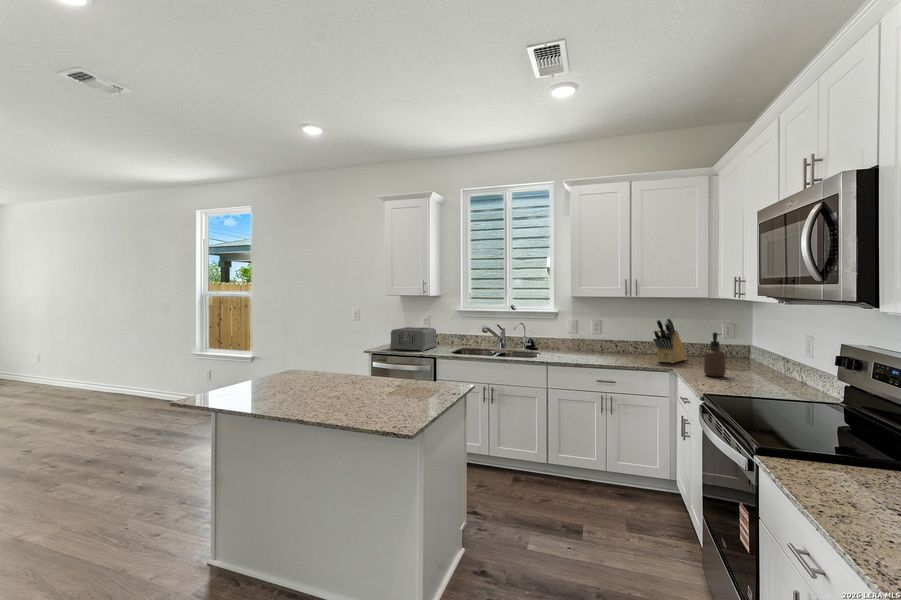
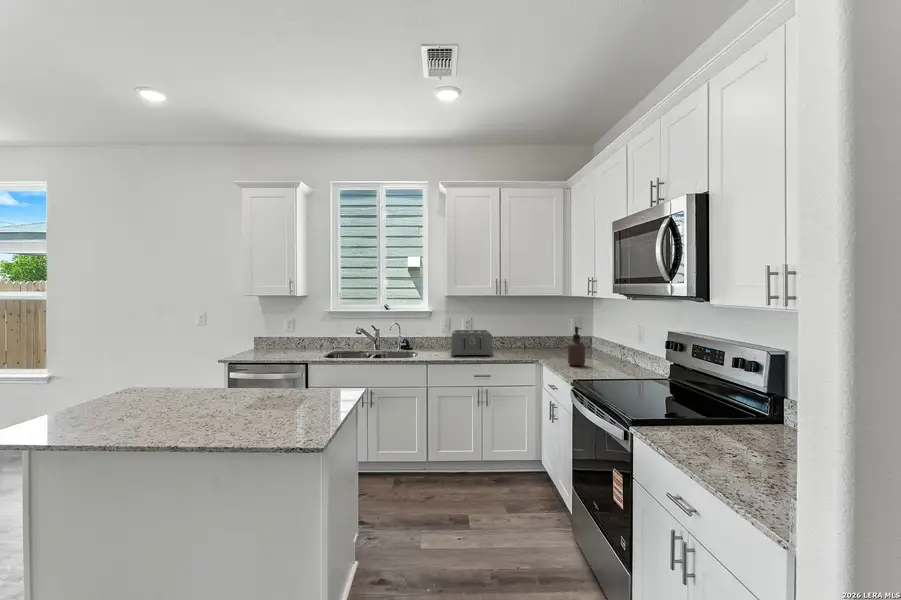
knife block: present [653,318,686,363] -> none [522,315,549,356]
toaster: present [390,327,437,351] -> present [452,330,493,356]

